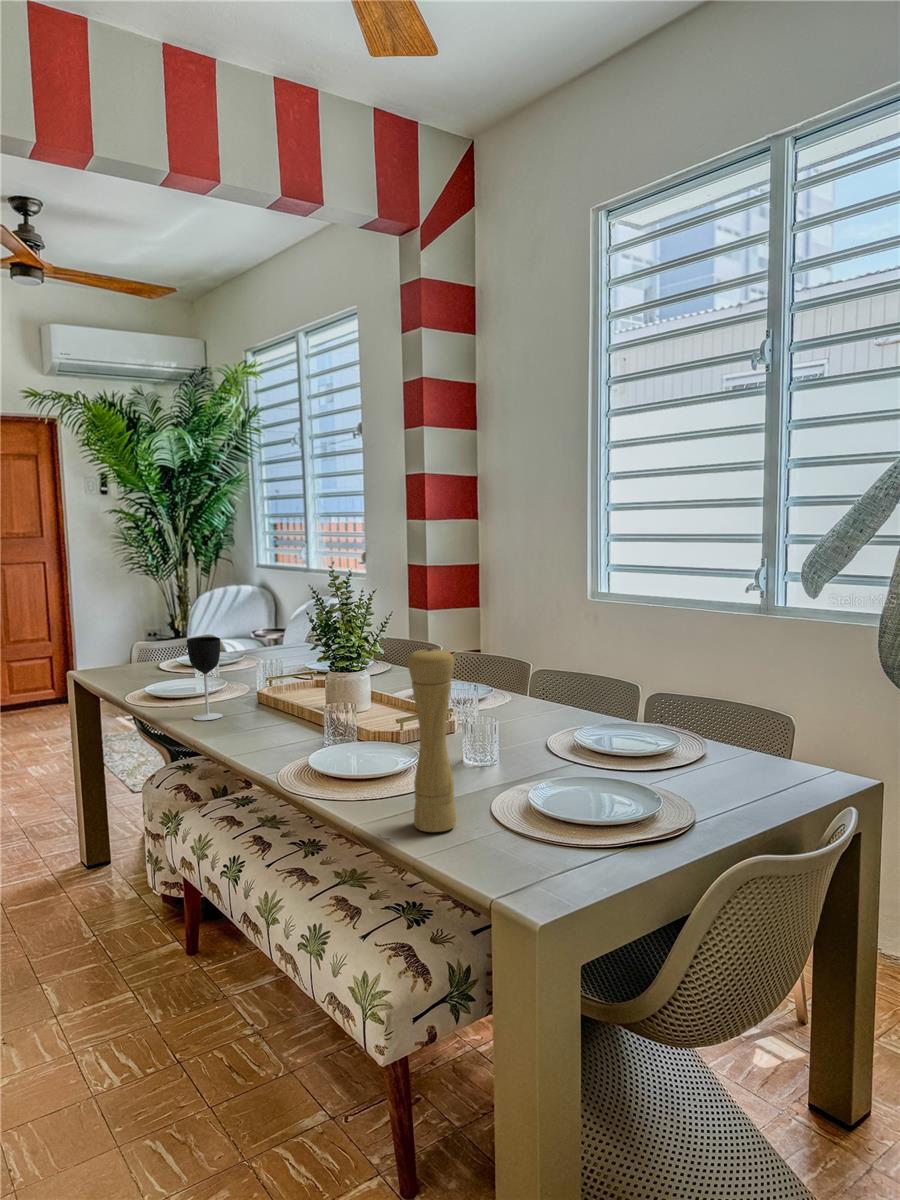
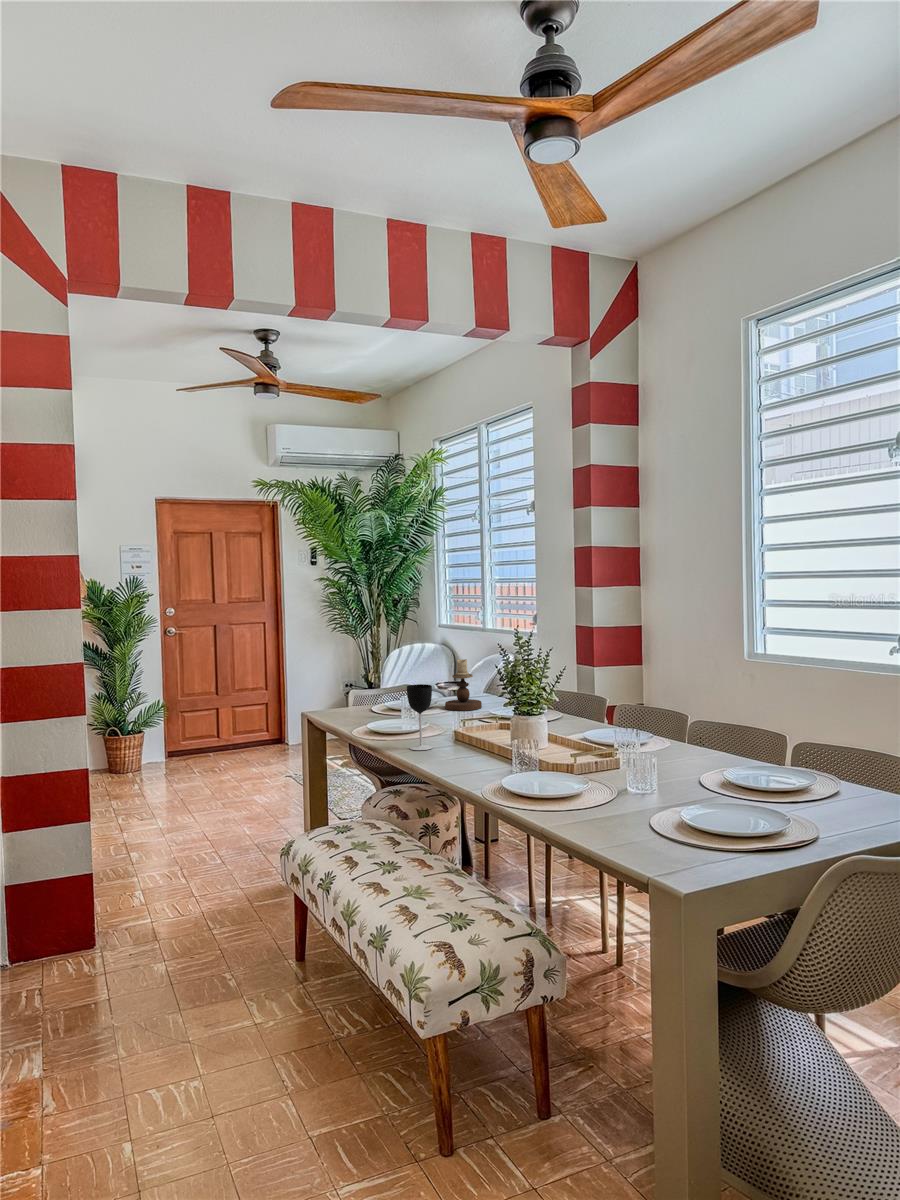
candlestick: none [249,604,294,666] -> present [445,659,482,711]
pepper mill: present [408,647,456,832] -> none [588,693,625,835]

